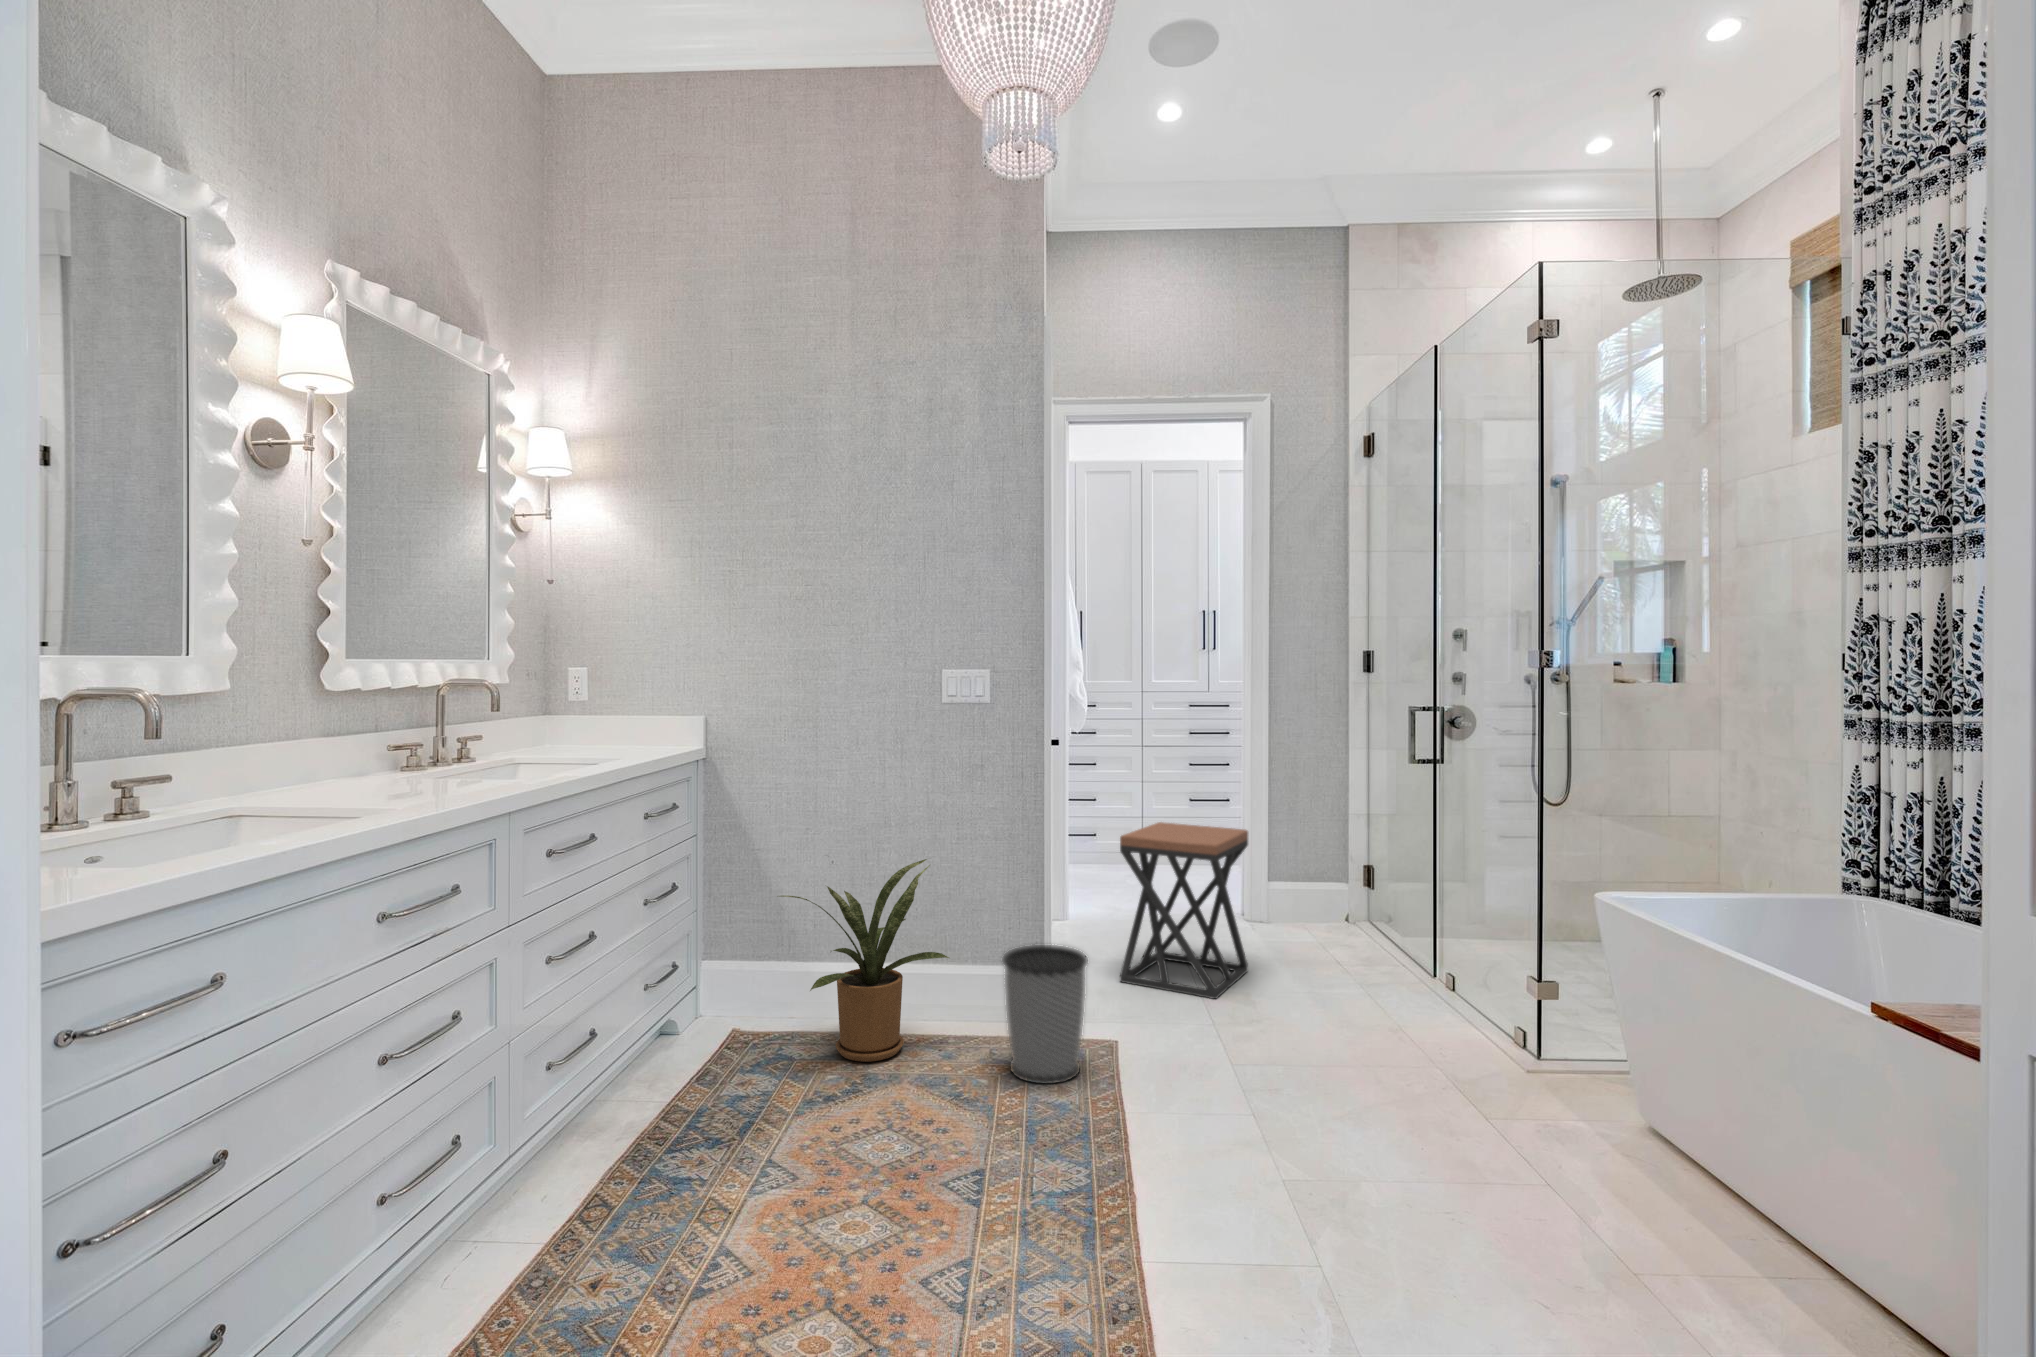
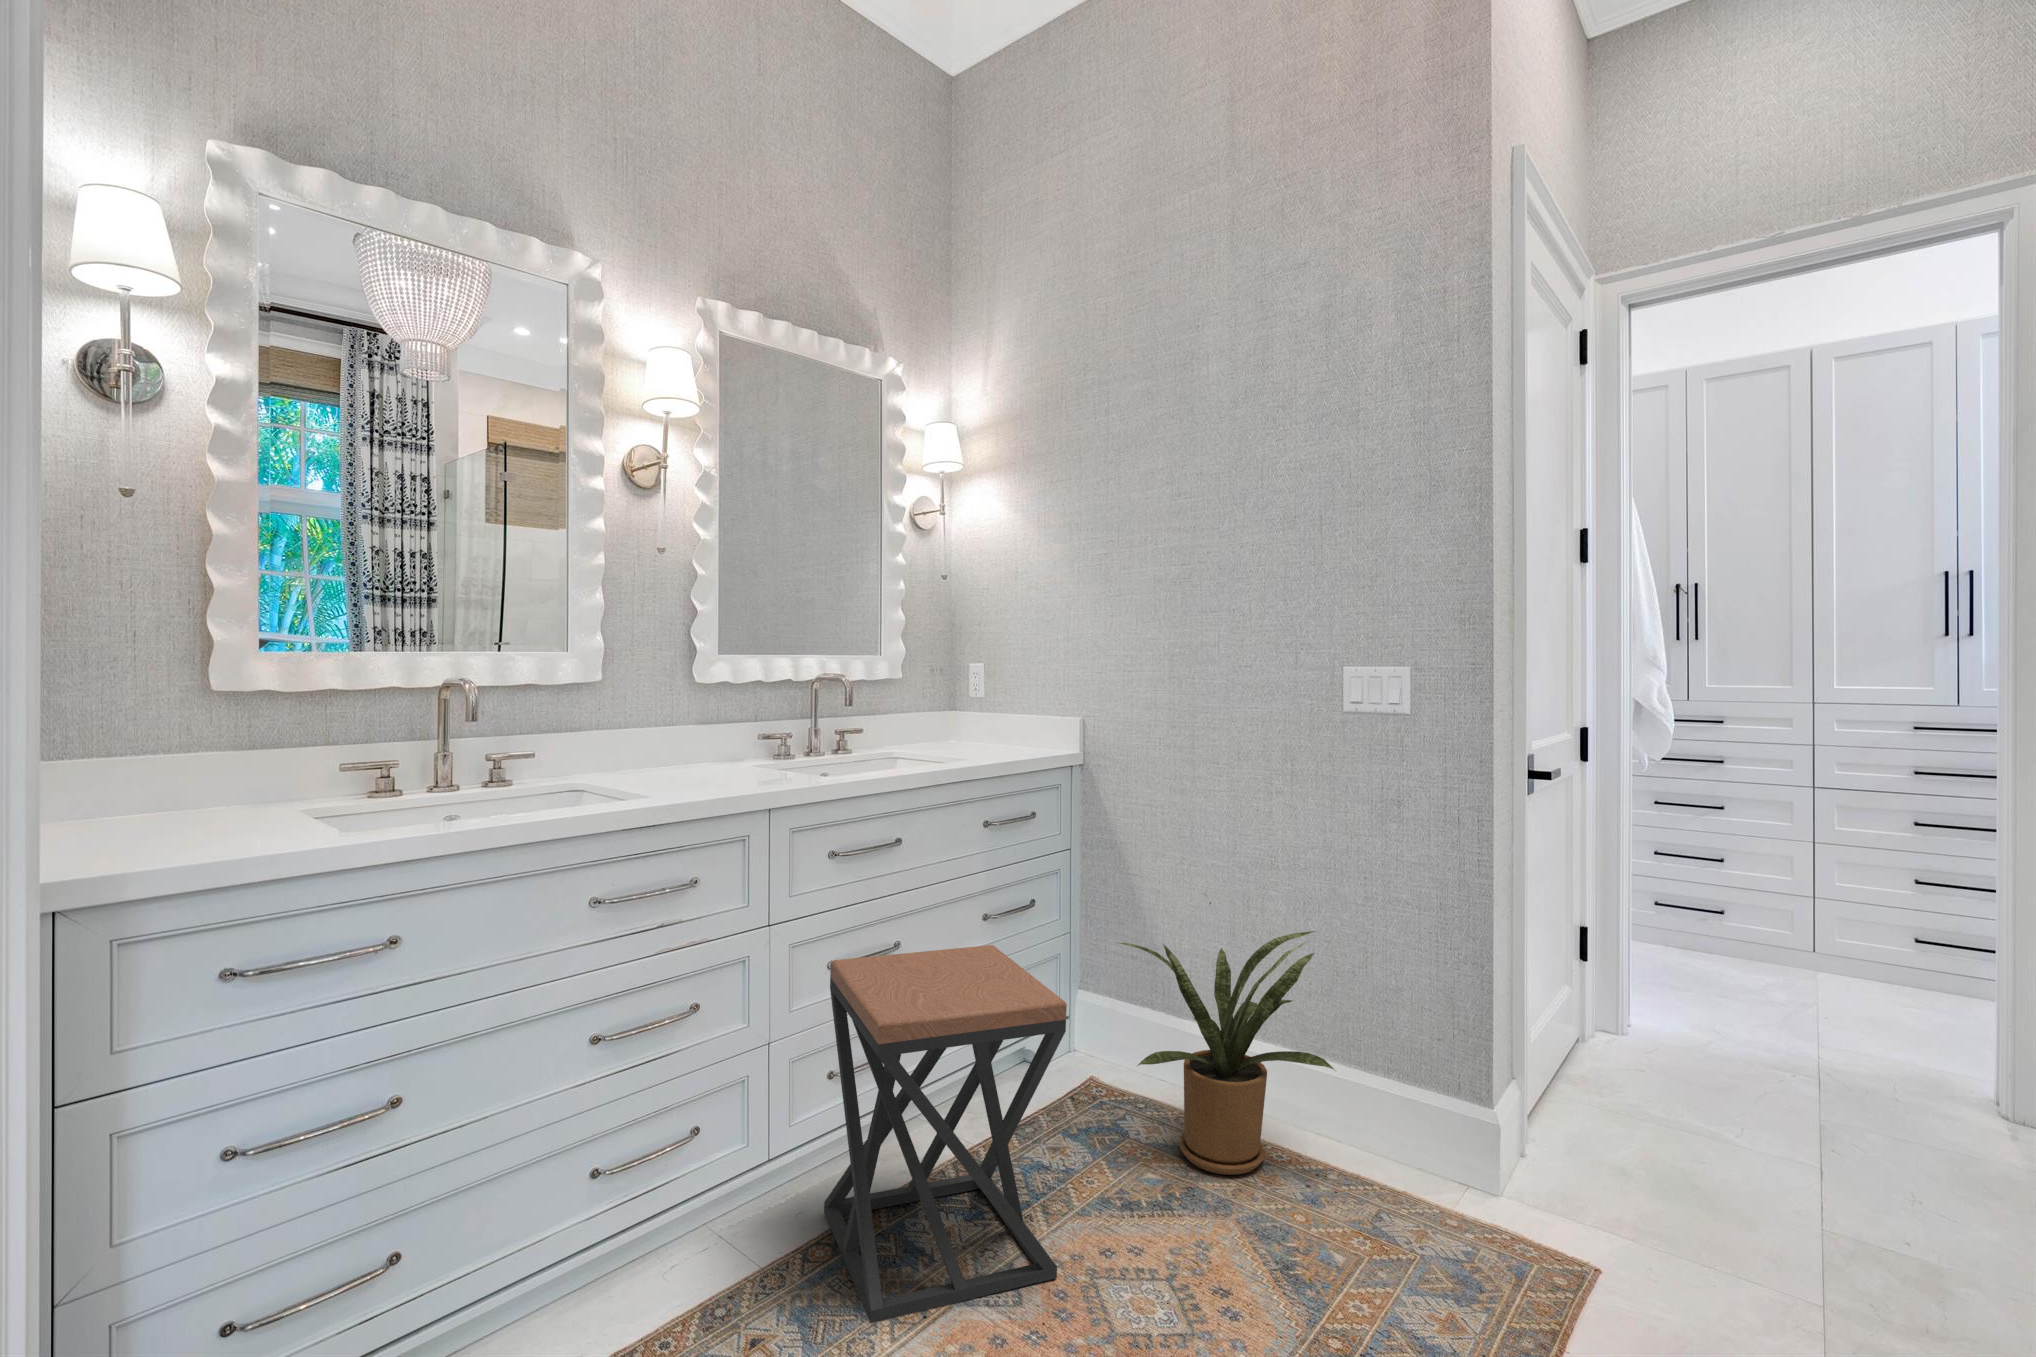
stool: present [1120,822,1248,999] -> present [824,945,1067,1323]
wastebasket: present [1003,945,1088,1084] -> none [1377,1084,1512,1301]

